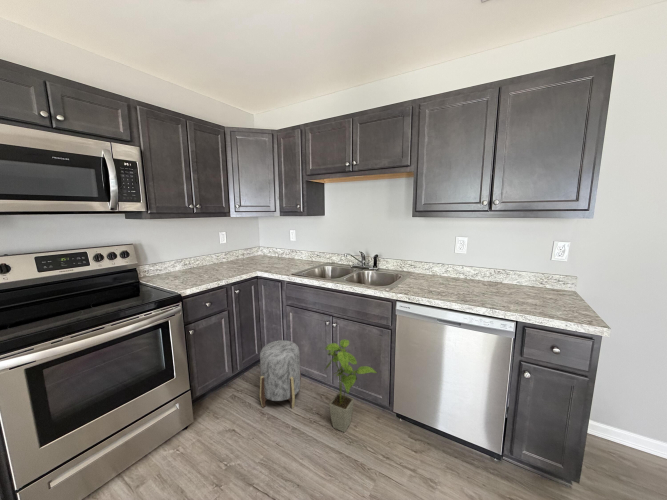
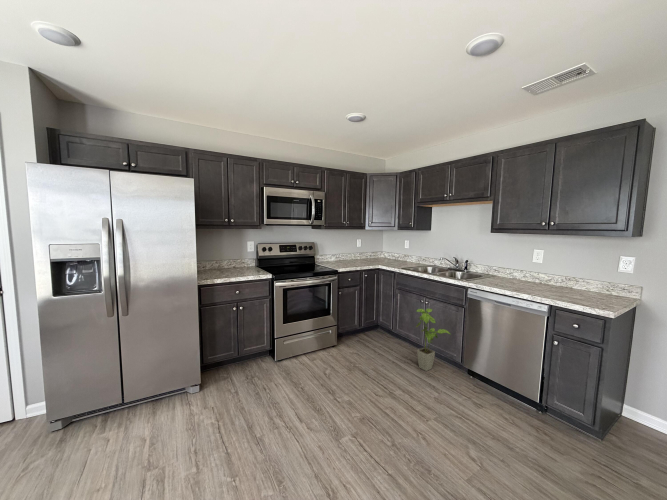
stool: present [260,340,301,408] -> none [375,311,403,354]

